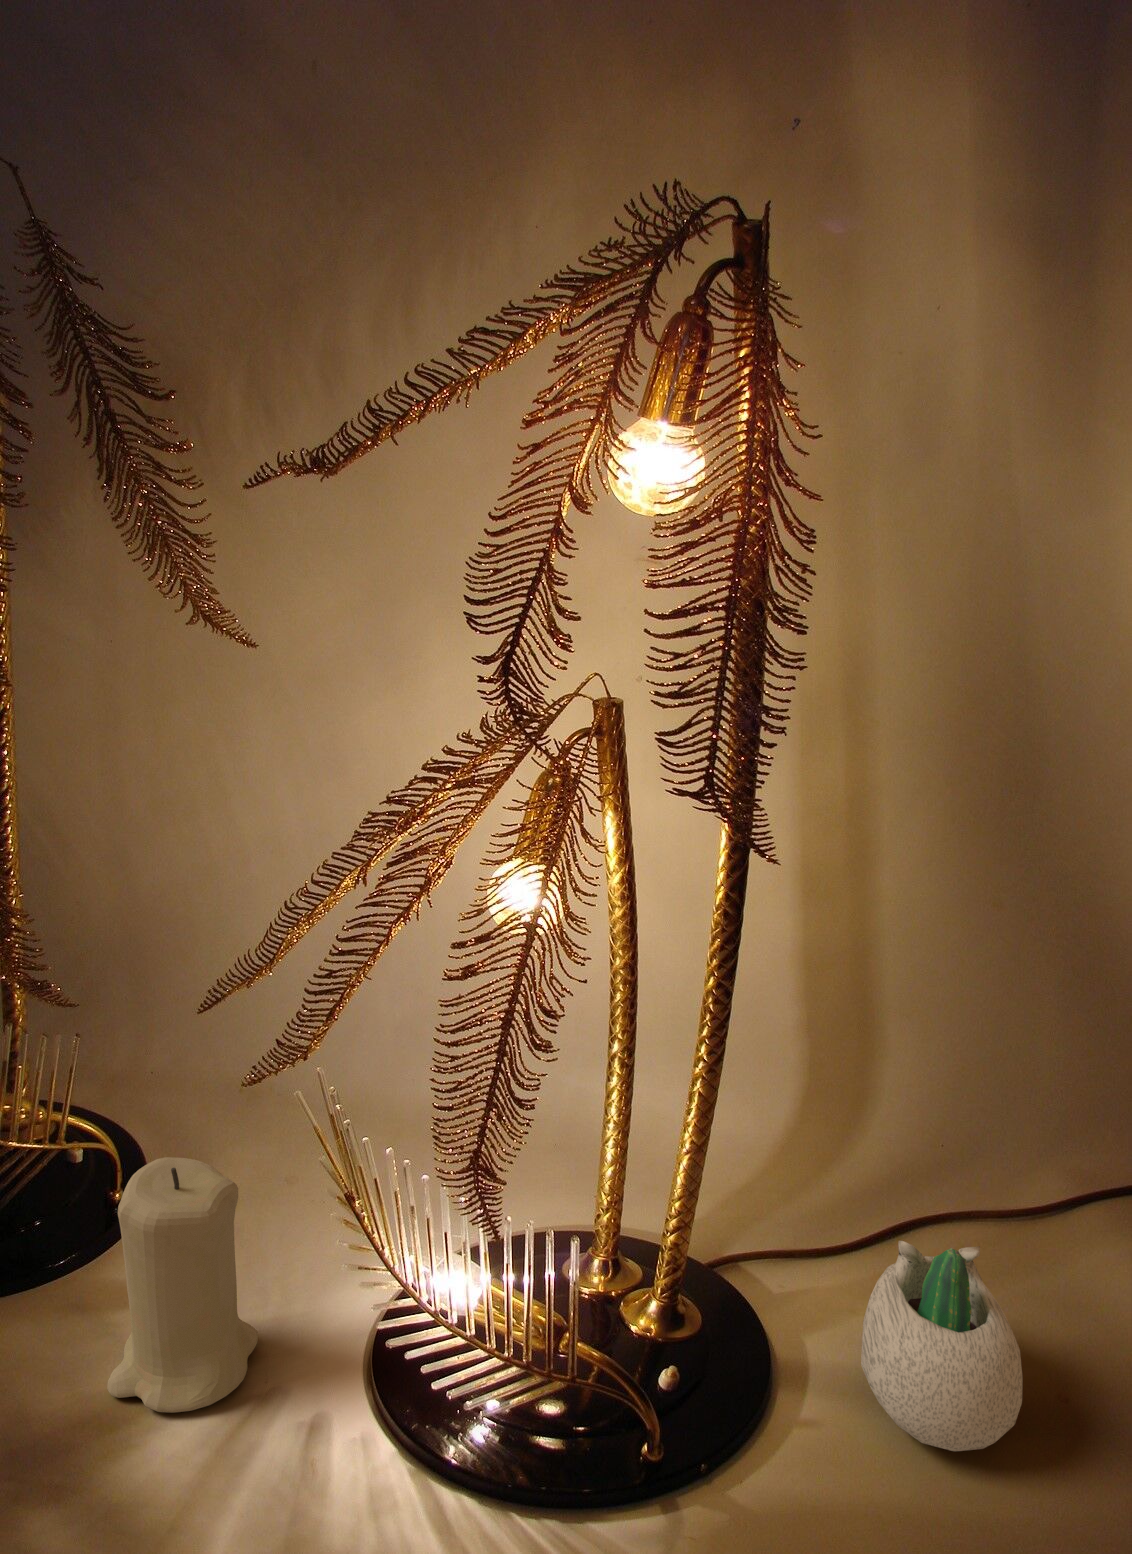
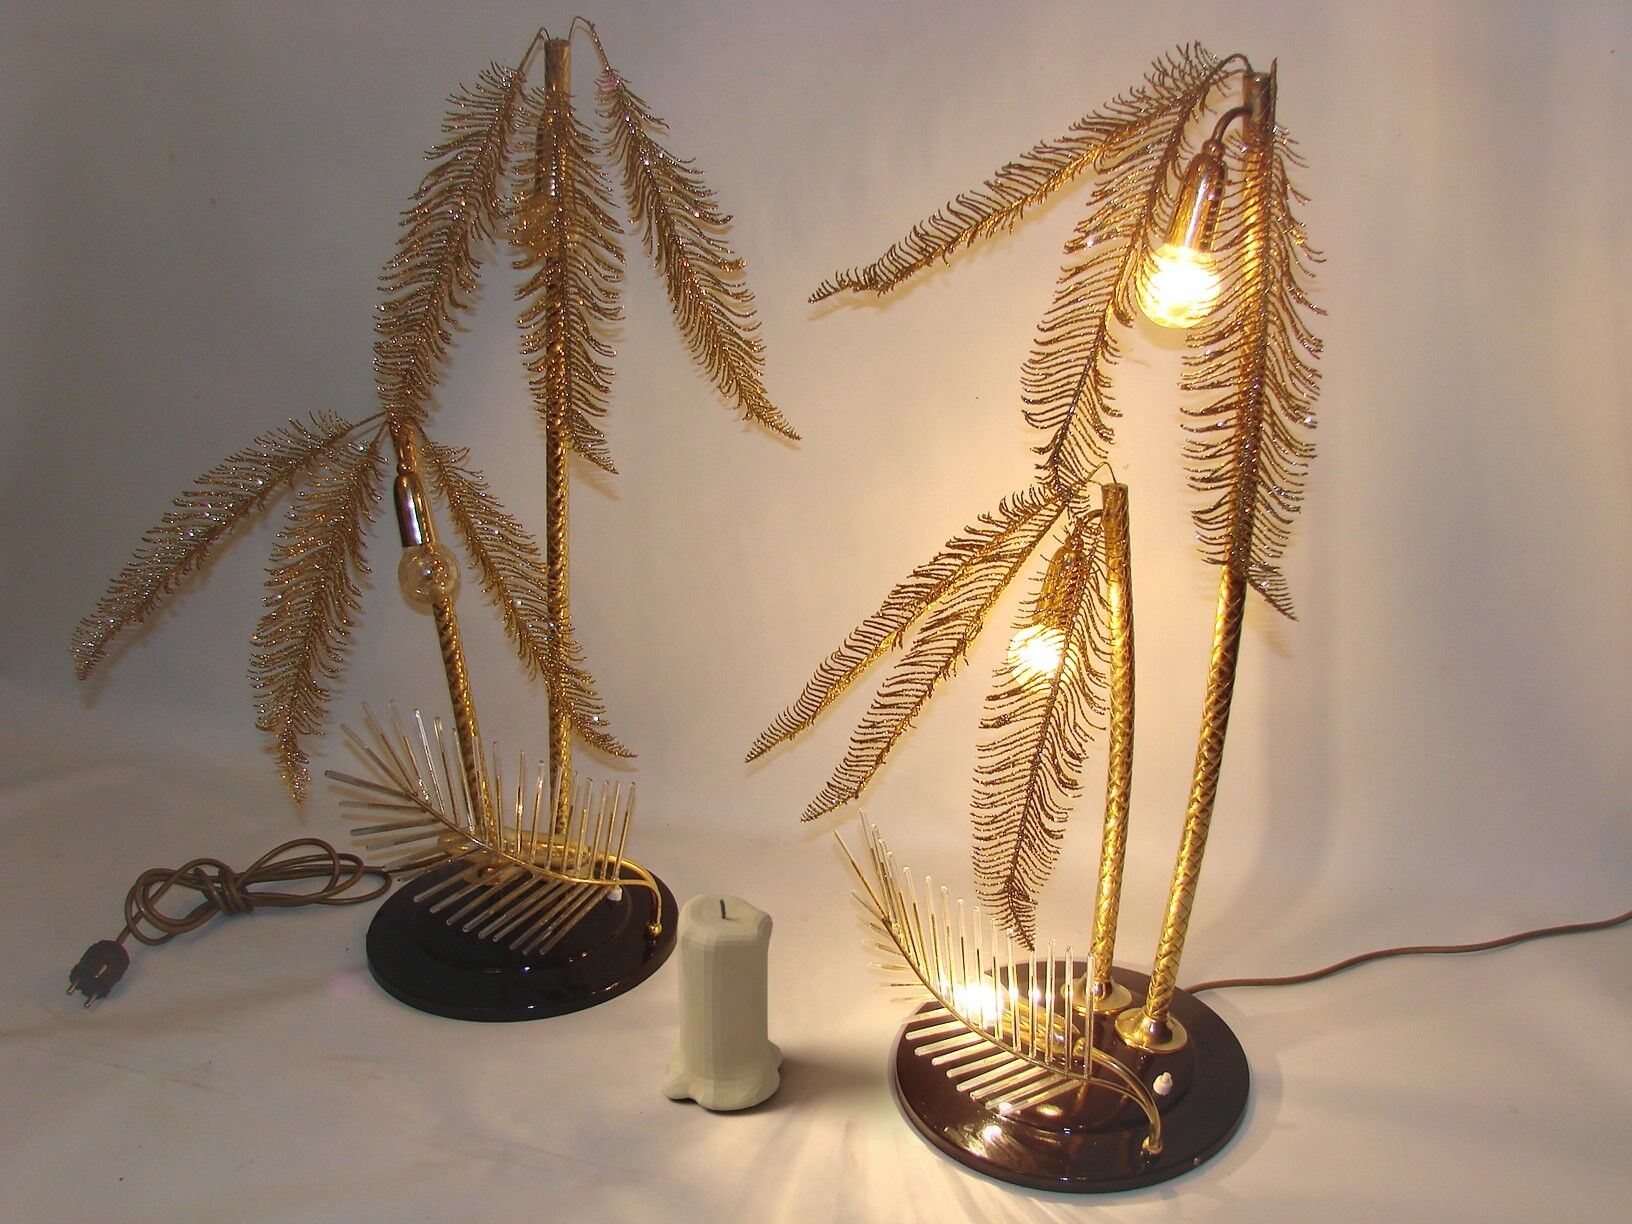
succulent planter: present [861,1241,1023,1451] -> none [1332,967,1484,1144]

